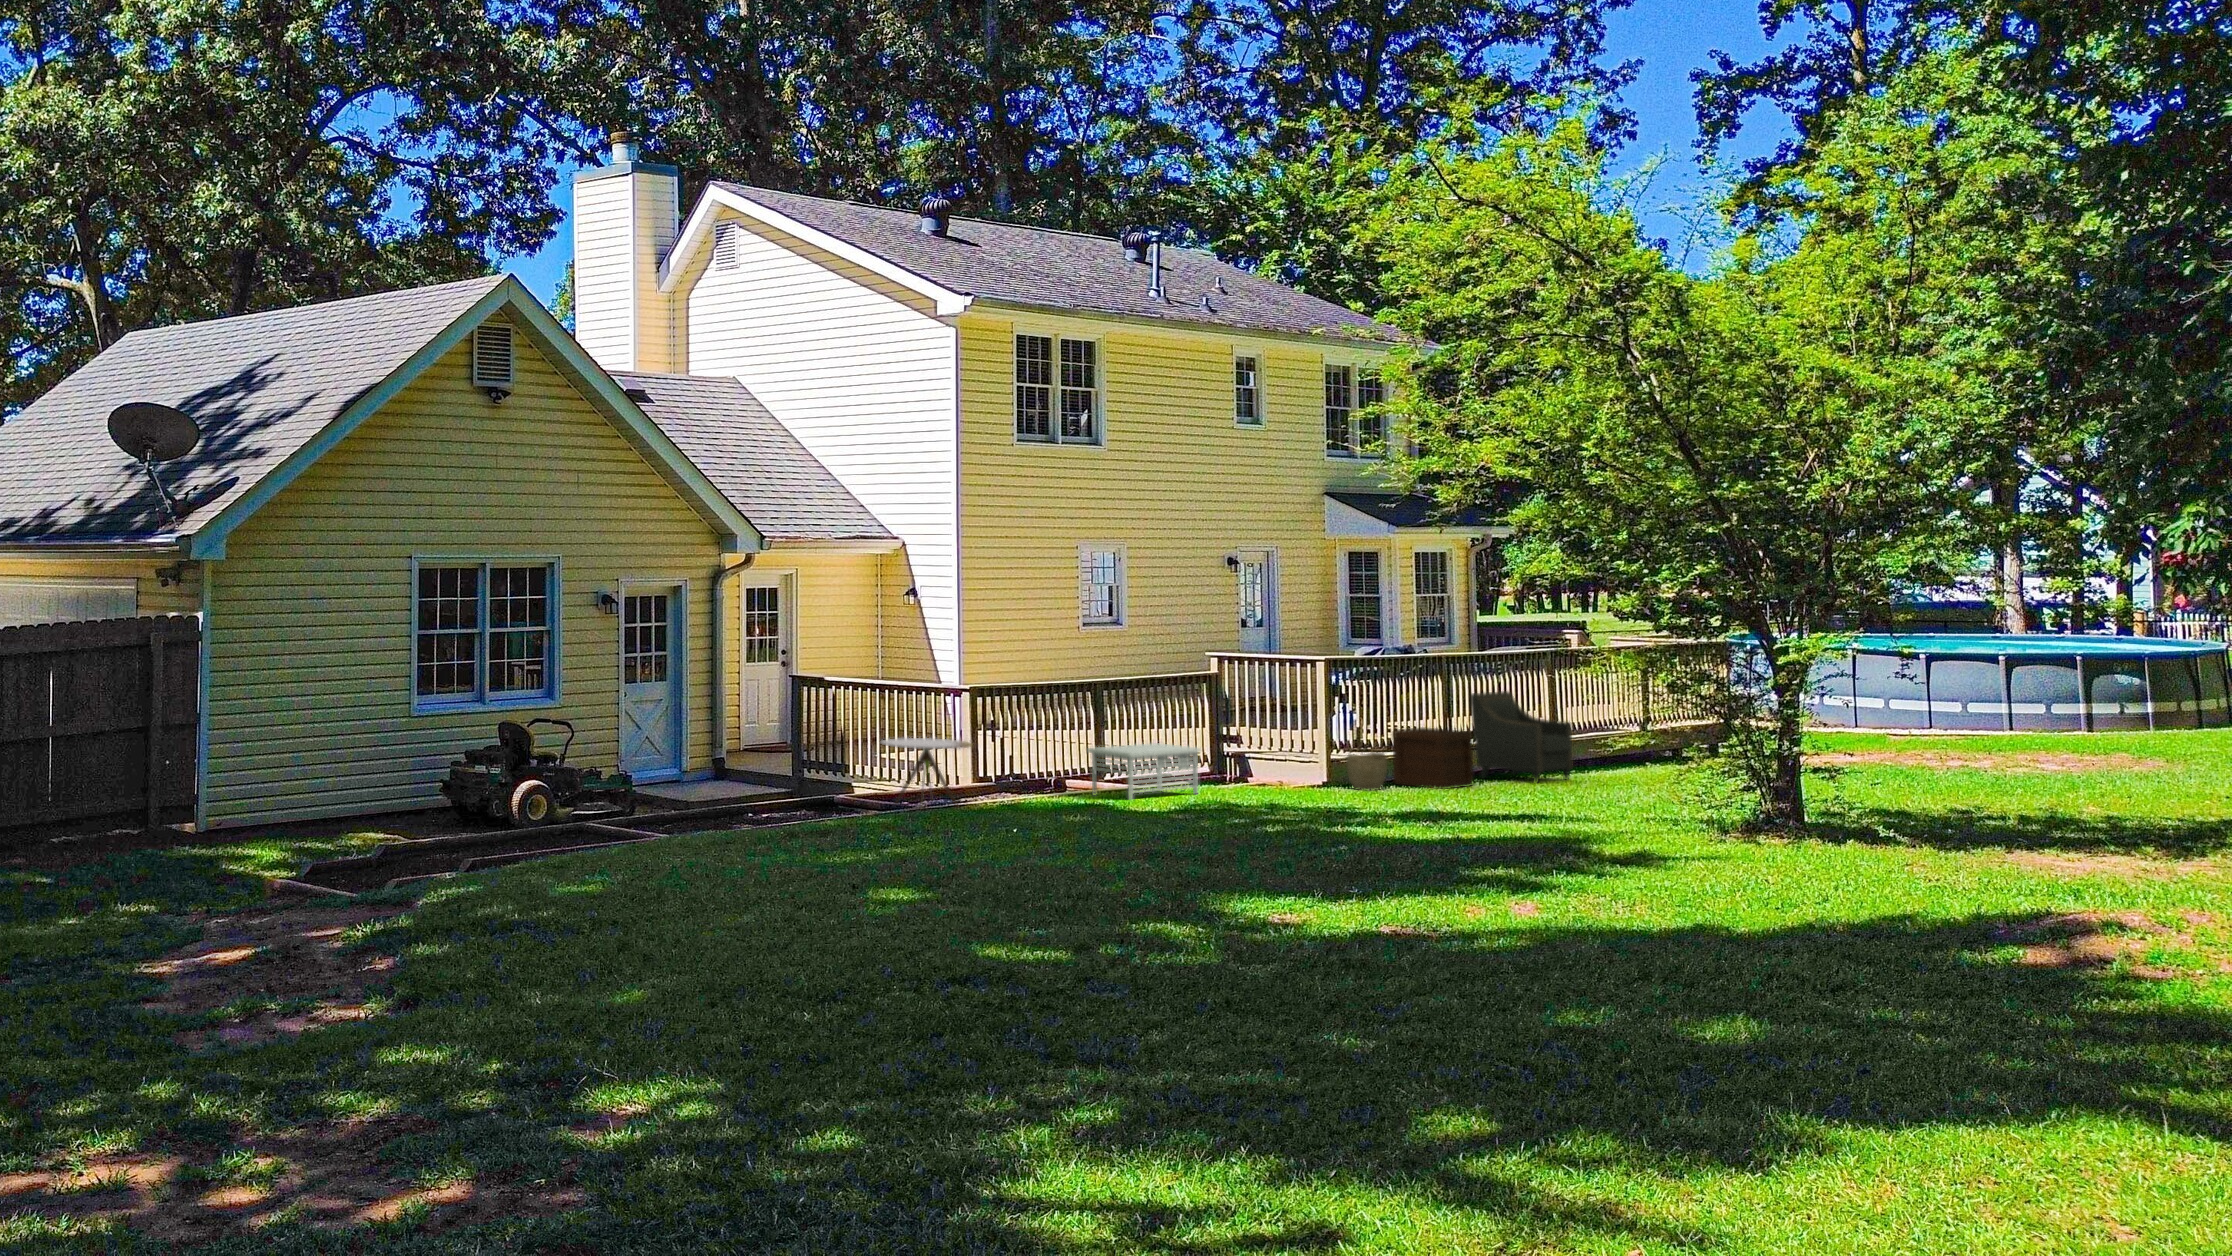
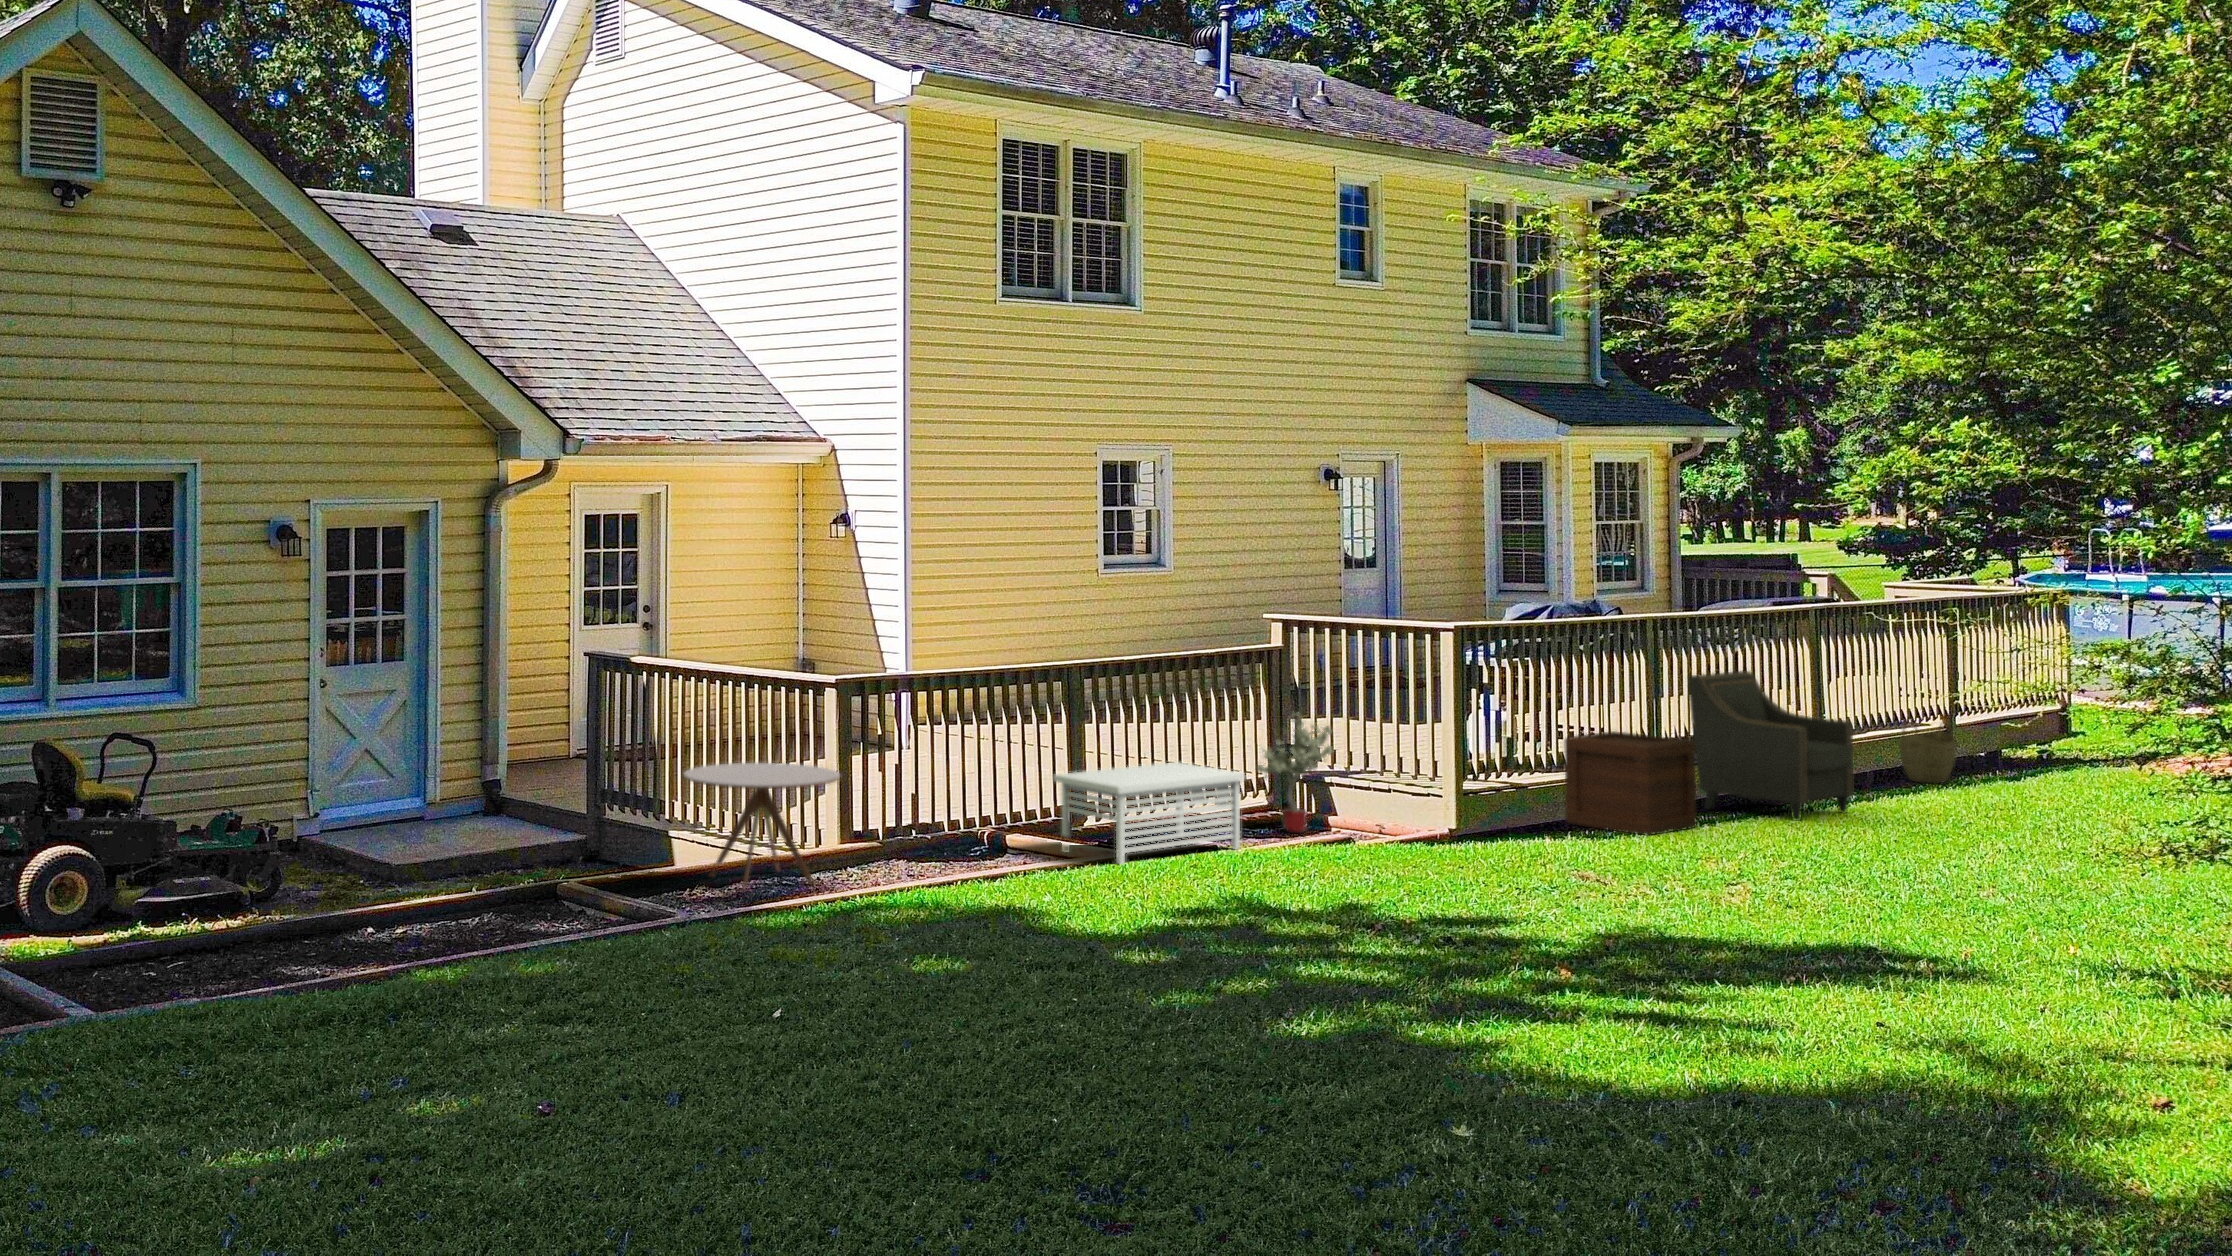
potted tree: none [1203,713,1251,788] -> present [1257,713,1333,833]
woven basket: present [1346,742,1387,790] -> present [1899,719,1956,783]

